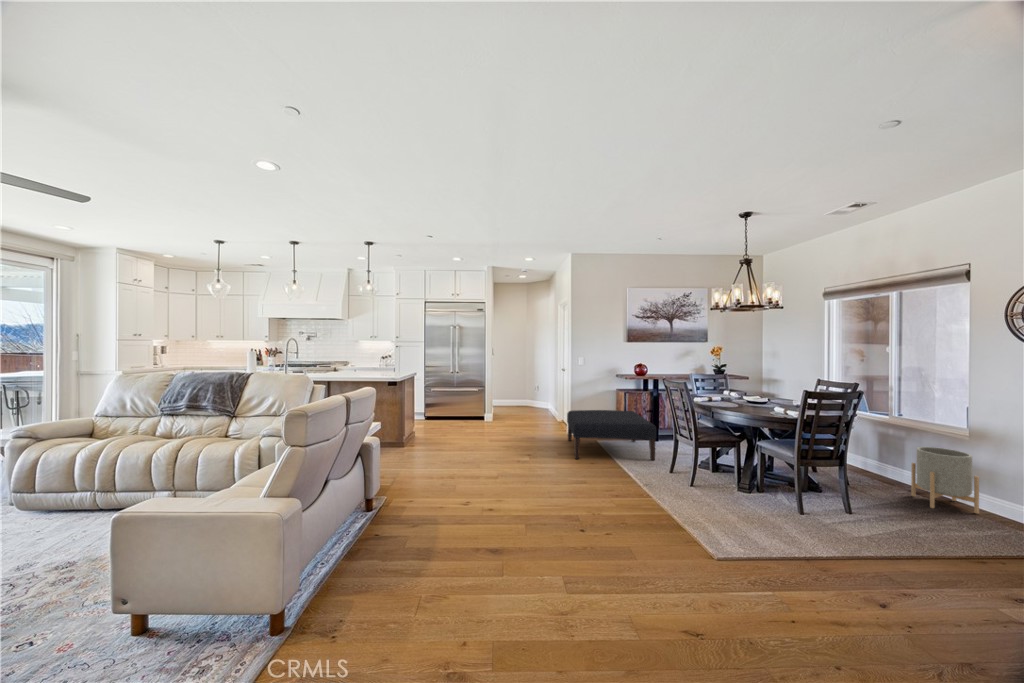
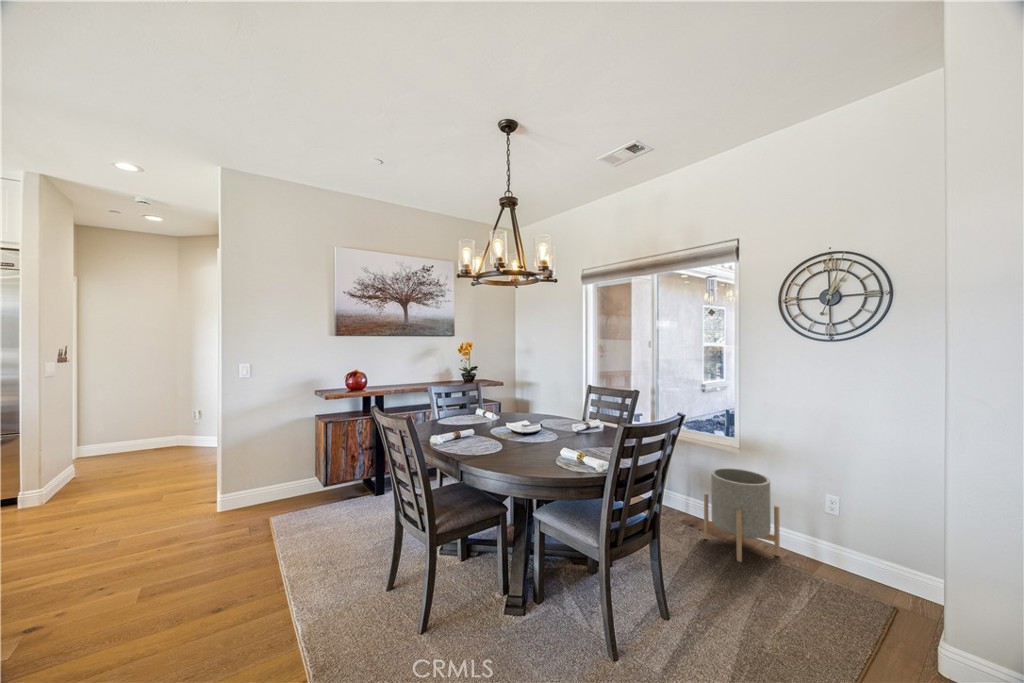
ottoman: present [567,410,656,460] -> none [157,453,364,610]

